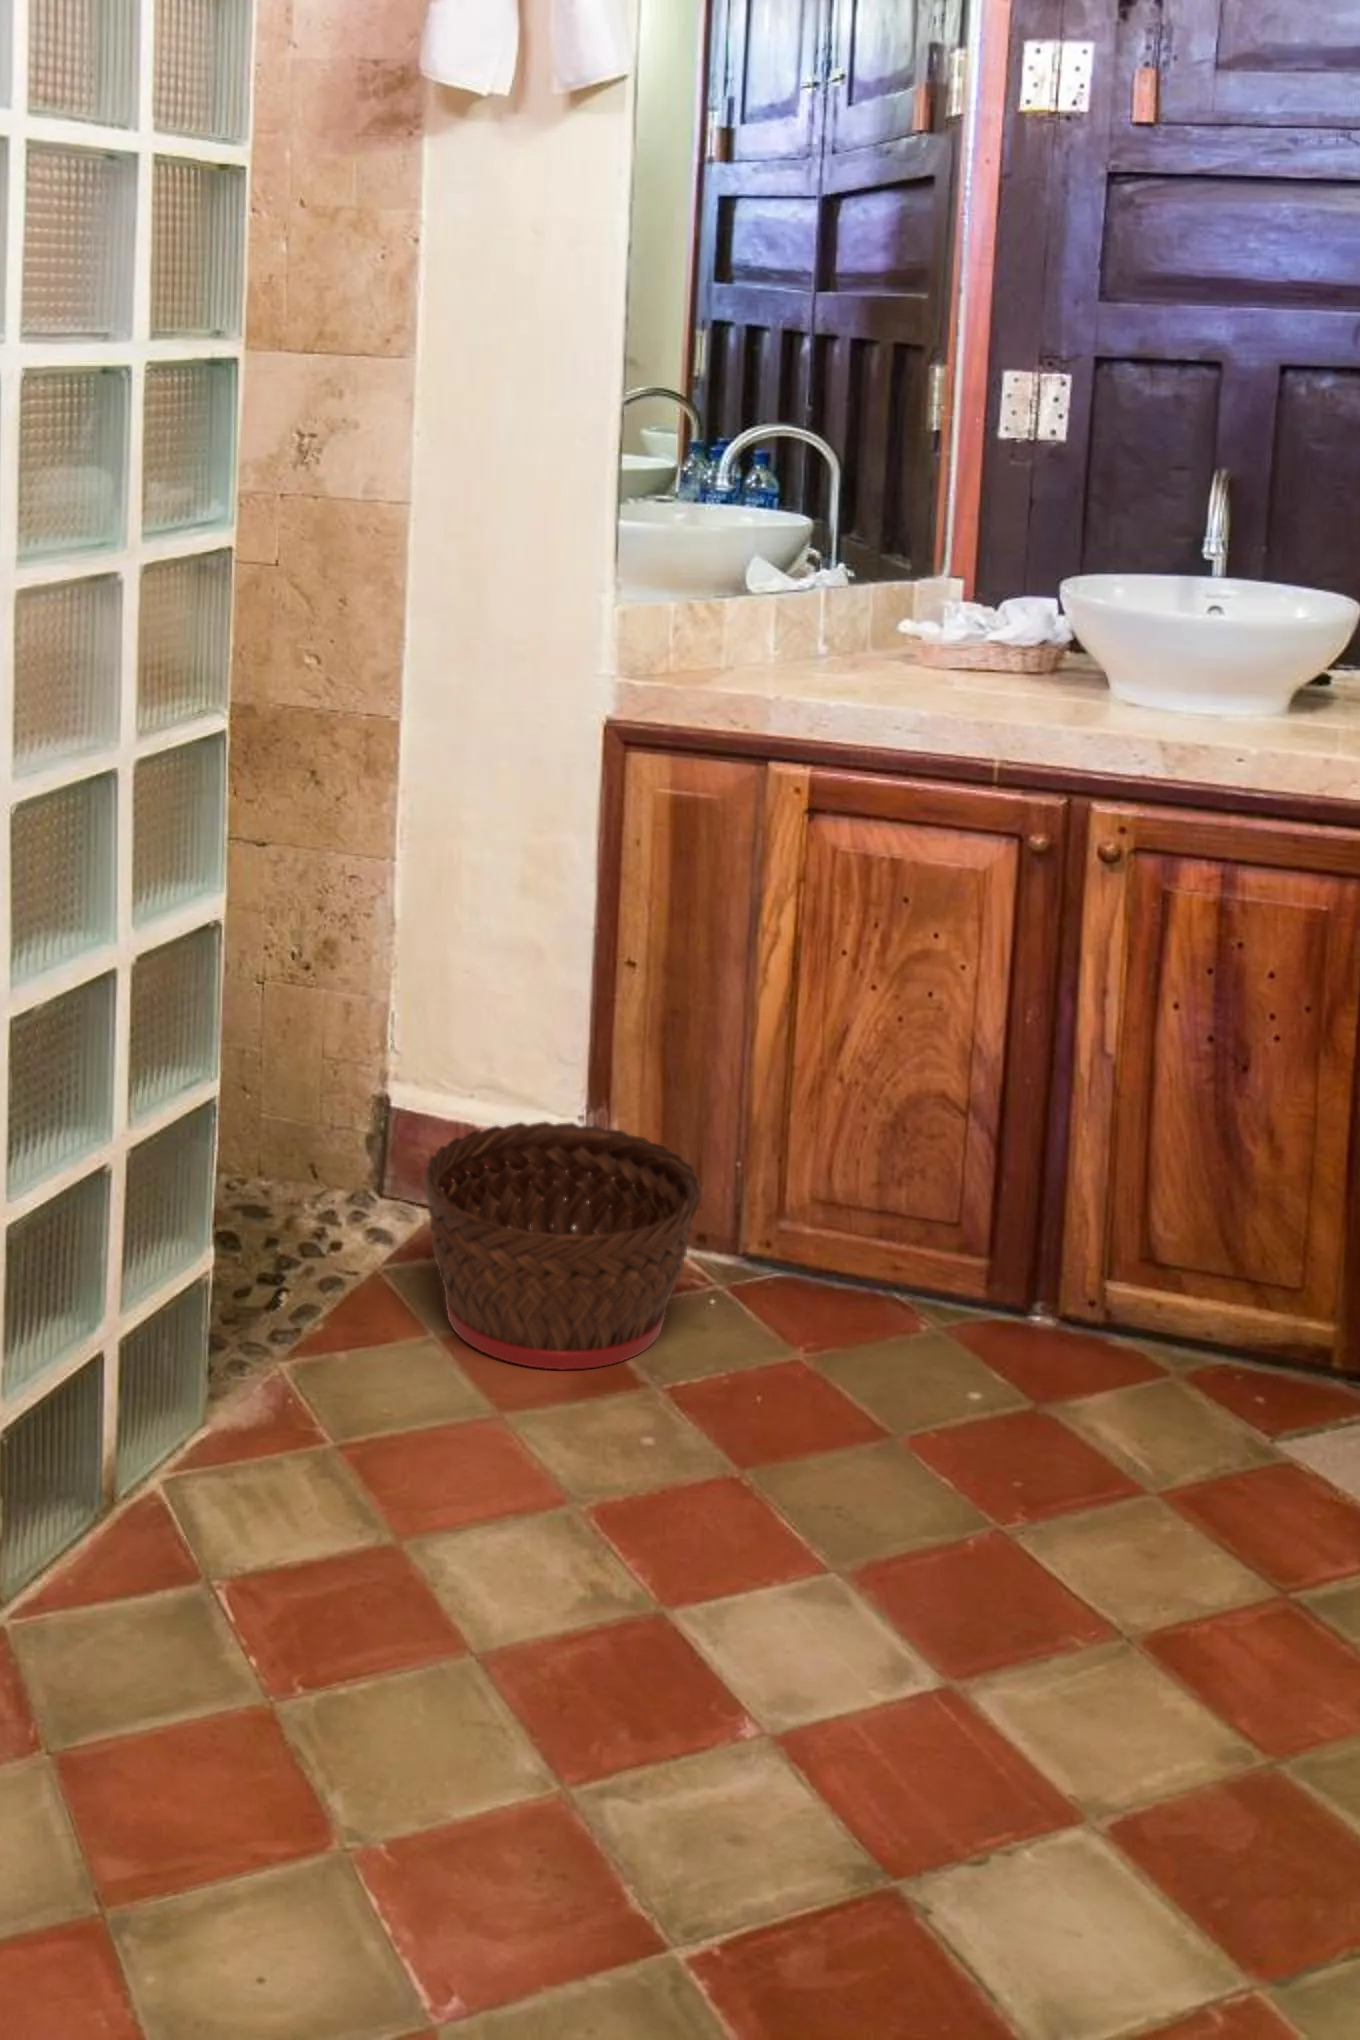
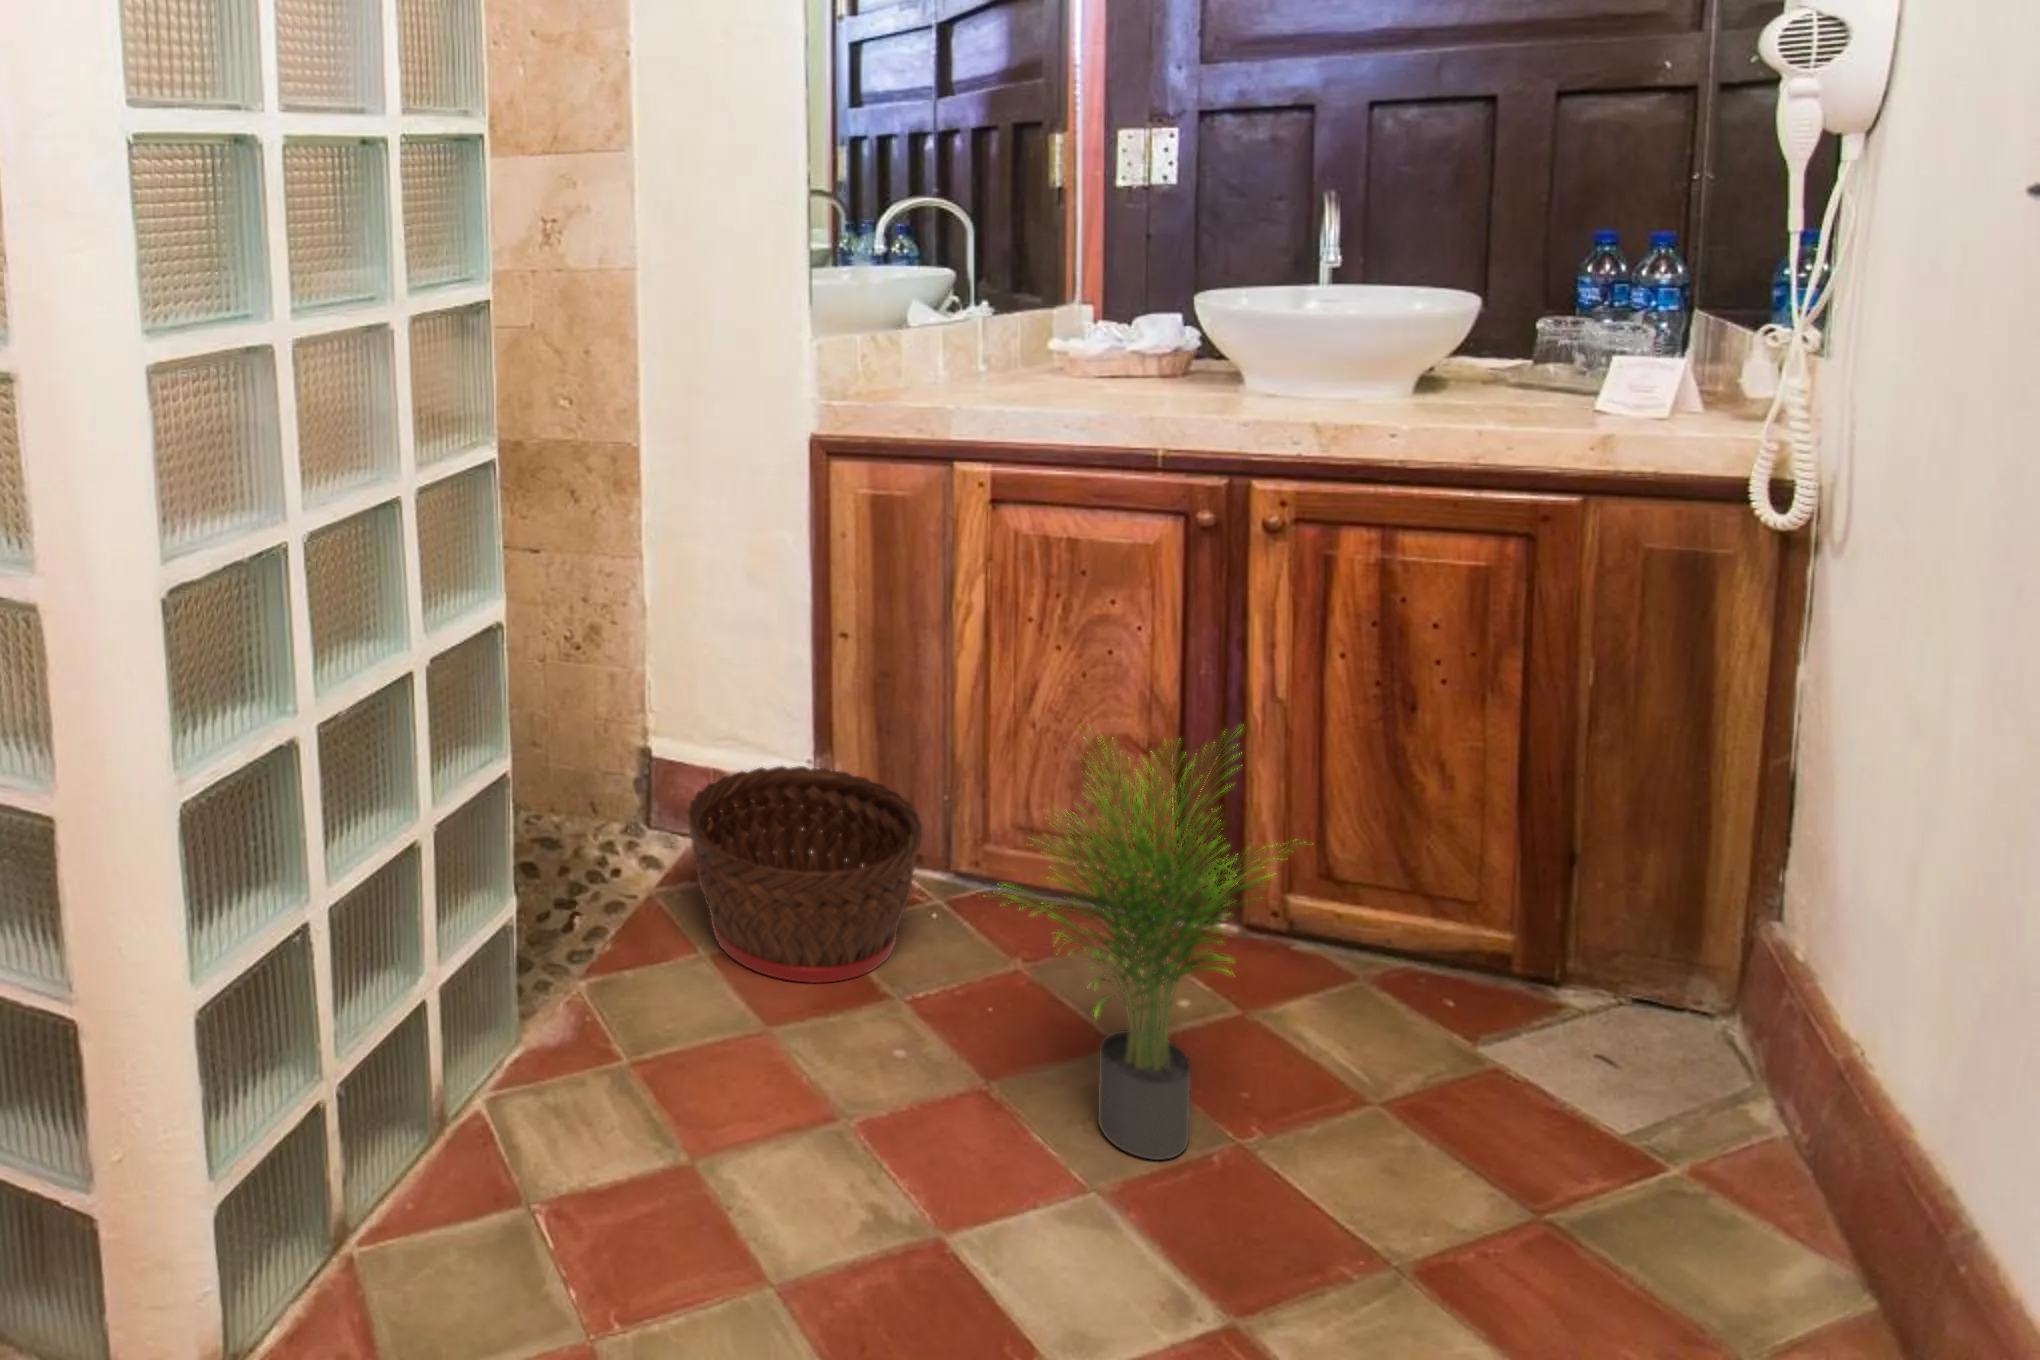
potted plant: none [733,1061,1082,1541] -> present [1008,729,1304,1160]

